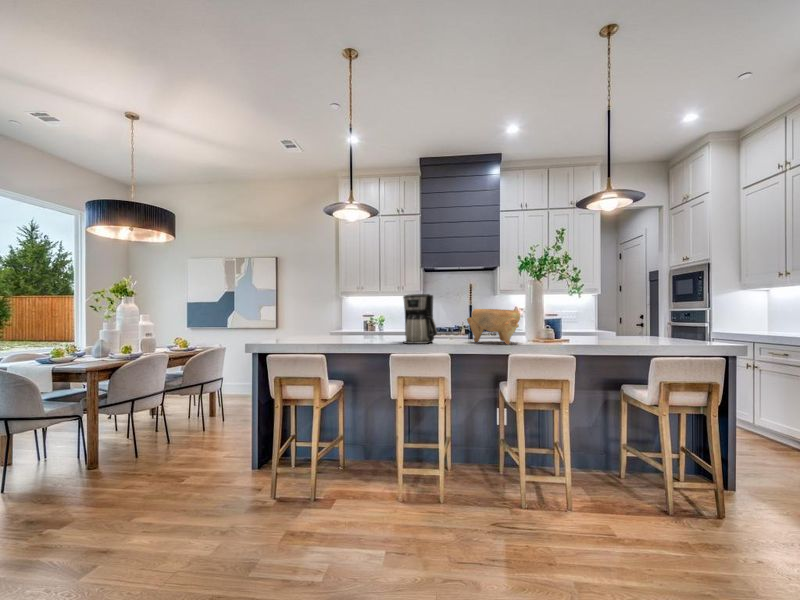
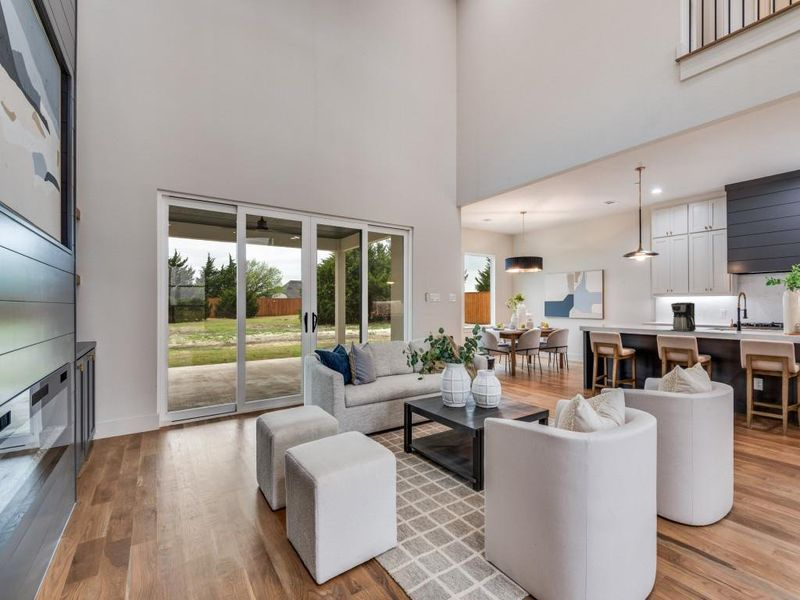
decorative bowl: present [467,309,520,345] -> none [720,312,762,335]

